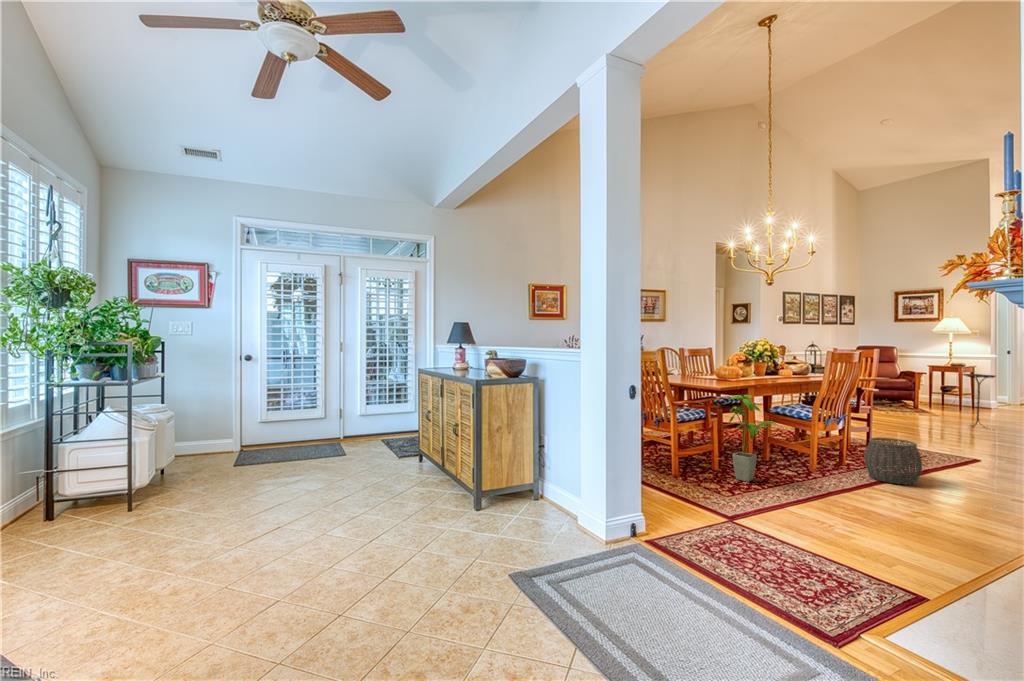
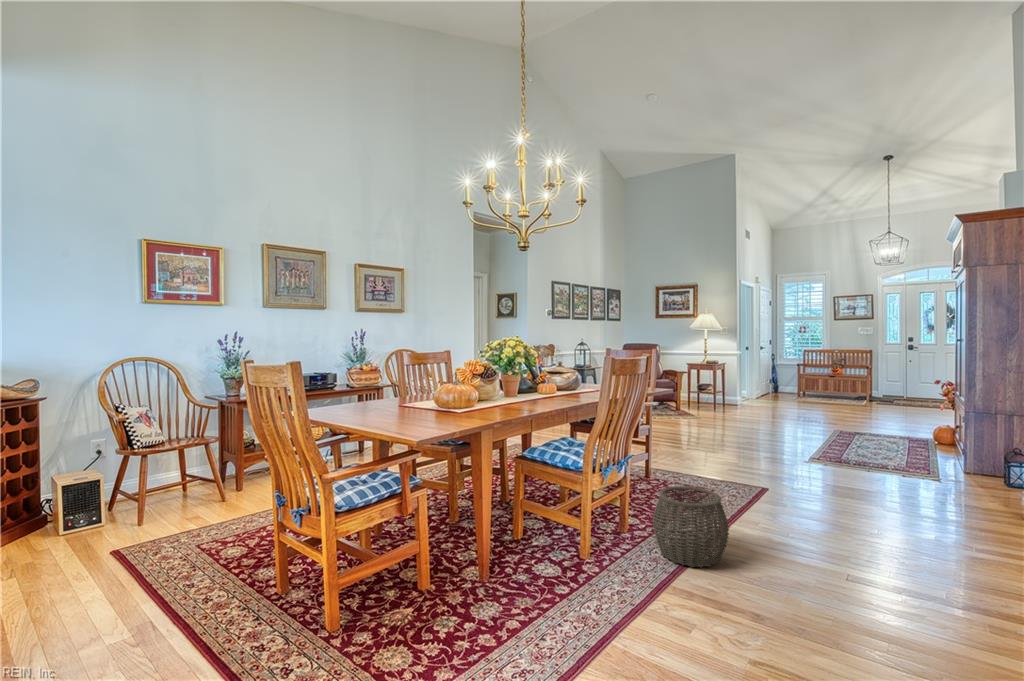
side table: present [963,374,995,427] -> none [723,372,753,433]
house plant: present [728,395,777,482] -> none [438,445,530,619]

